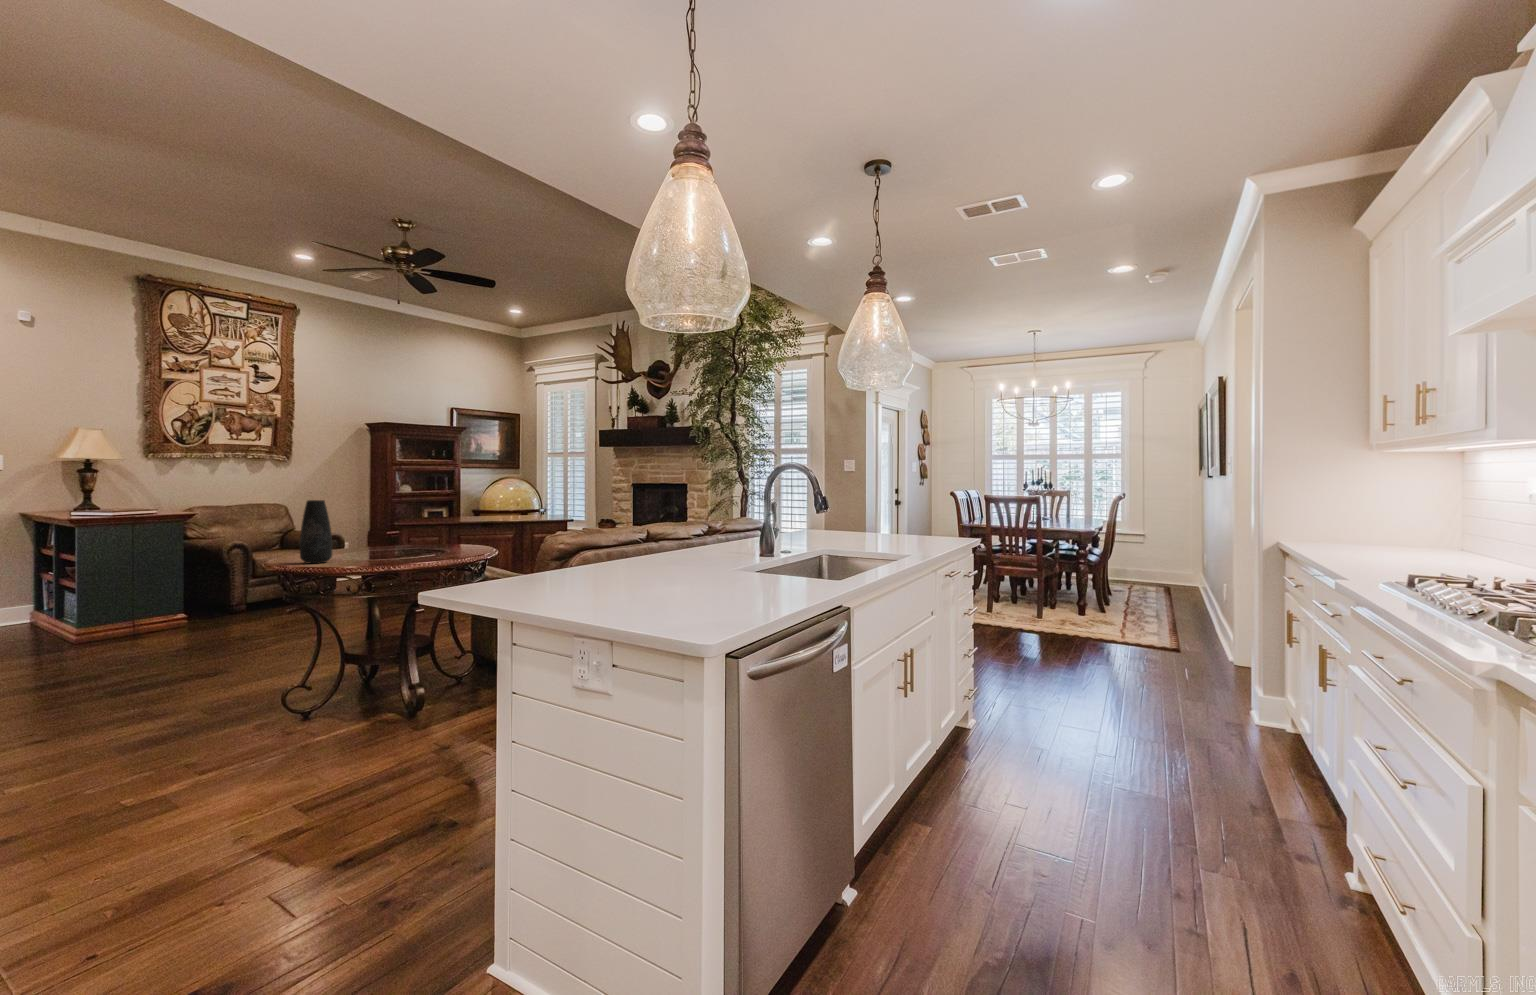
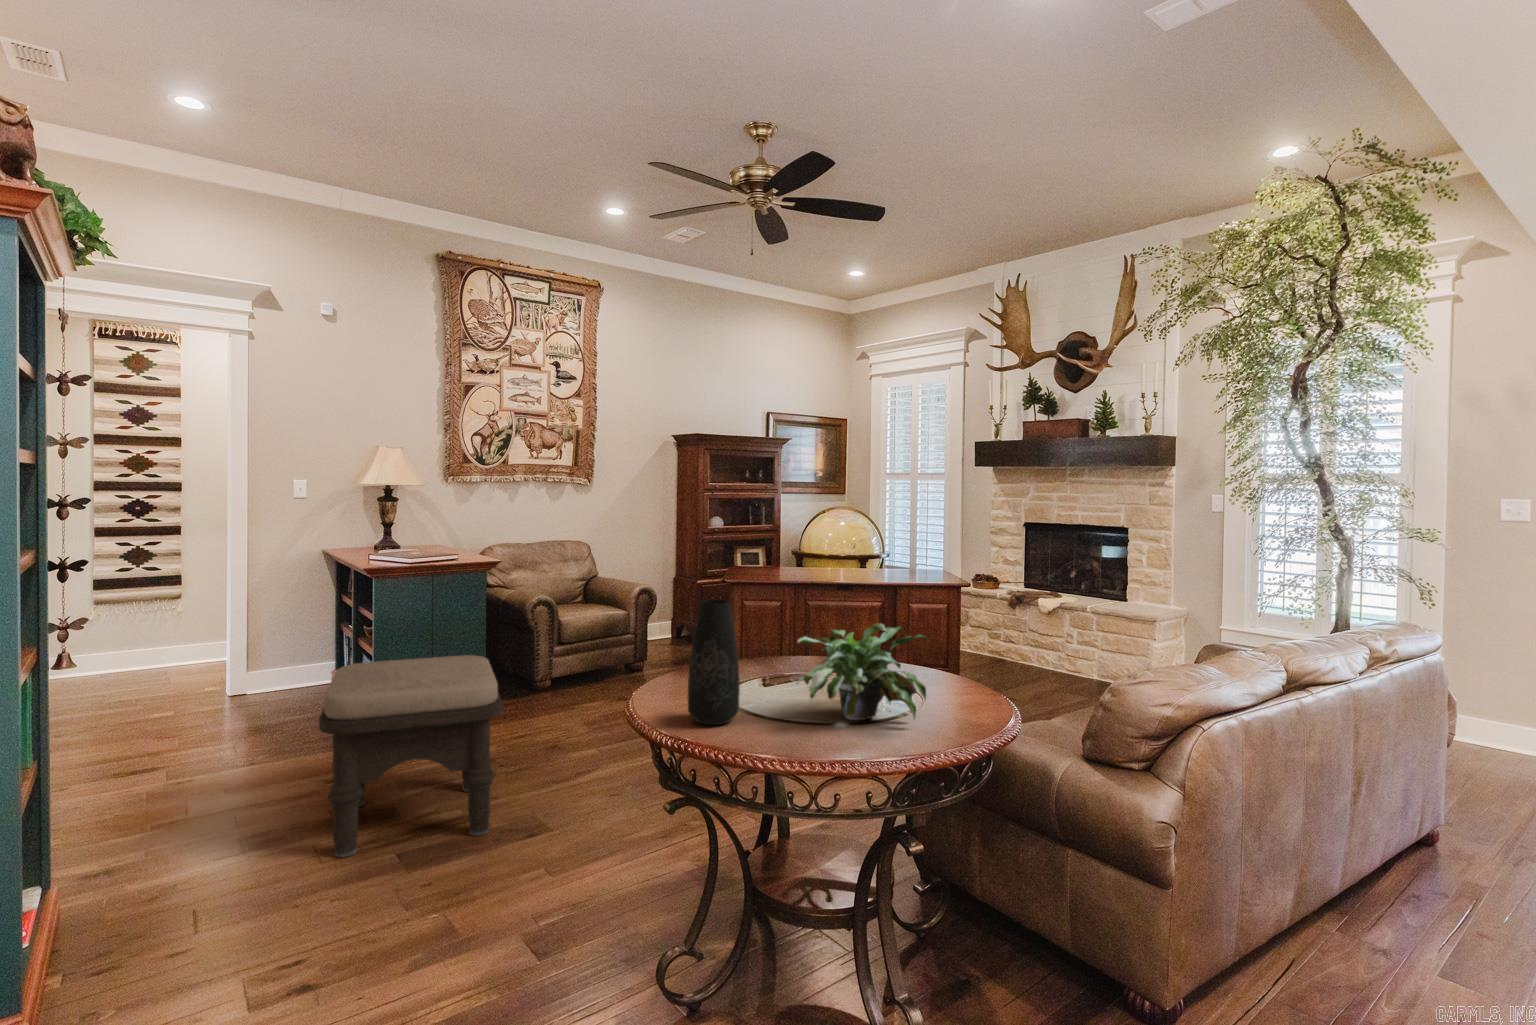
potted plant: none [366,509,442,559] -> present [796,623,929,720]
ottoman: none [36,568,191,695] -> present [319,655,502,857]

